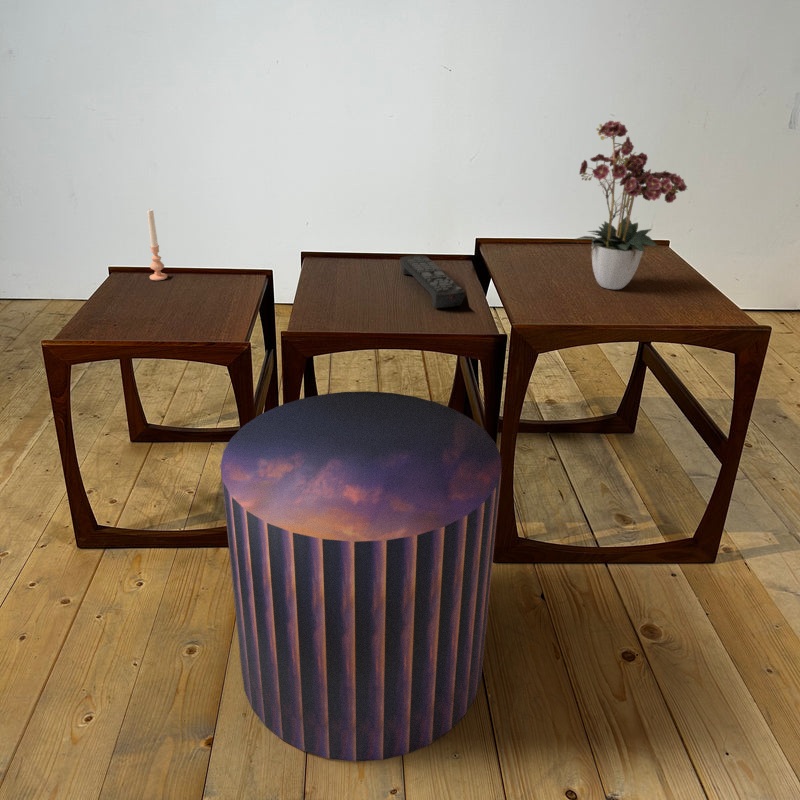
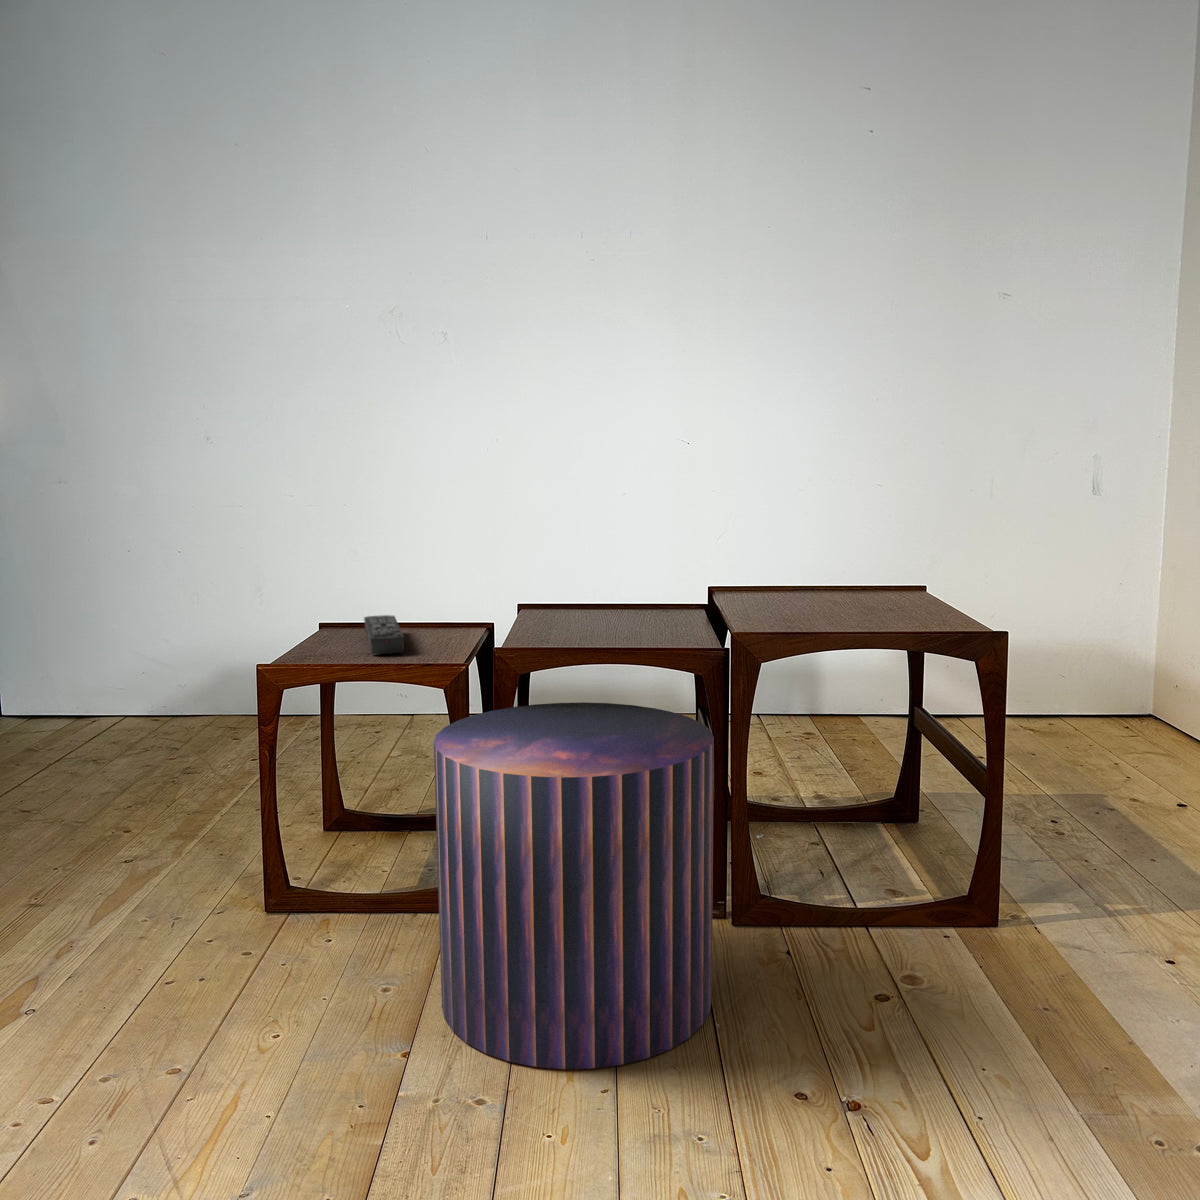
flower arrangement: present [577,121,687,289] -> none [793,436,917,614]
candle: present [147,210,167,280] -> none [356,556,374,631]
remote control: present [400,255,465,308] -> present [364,615,404,654]

